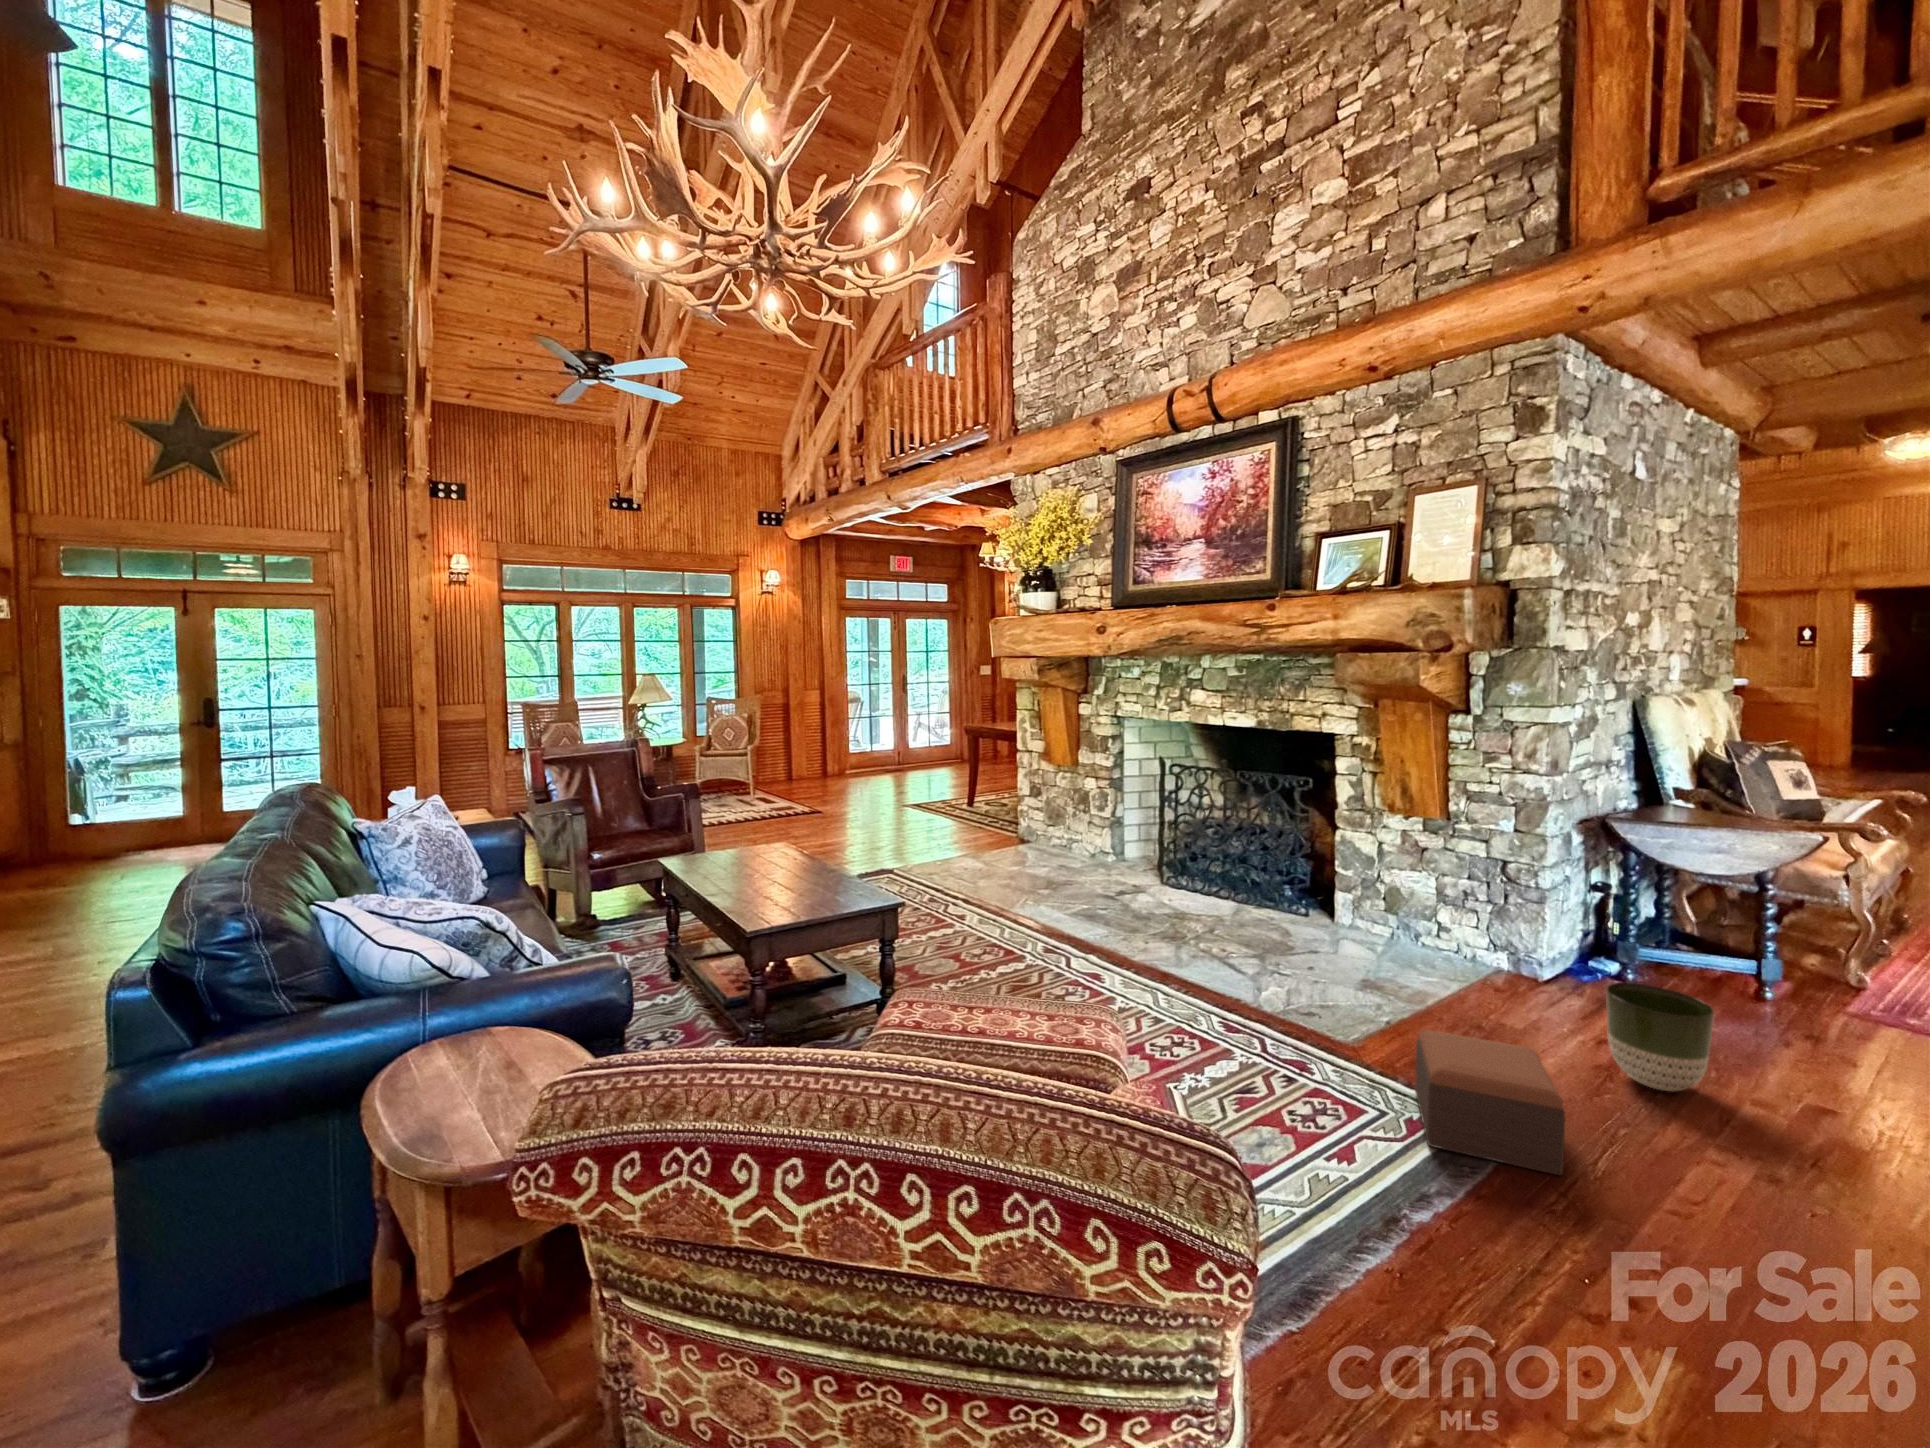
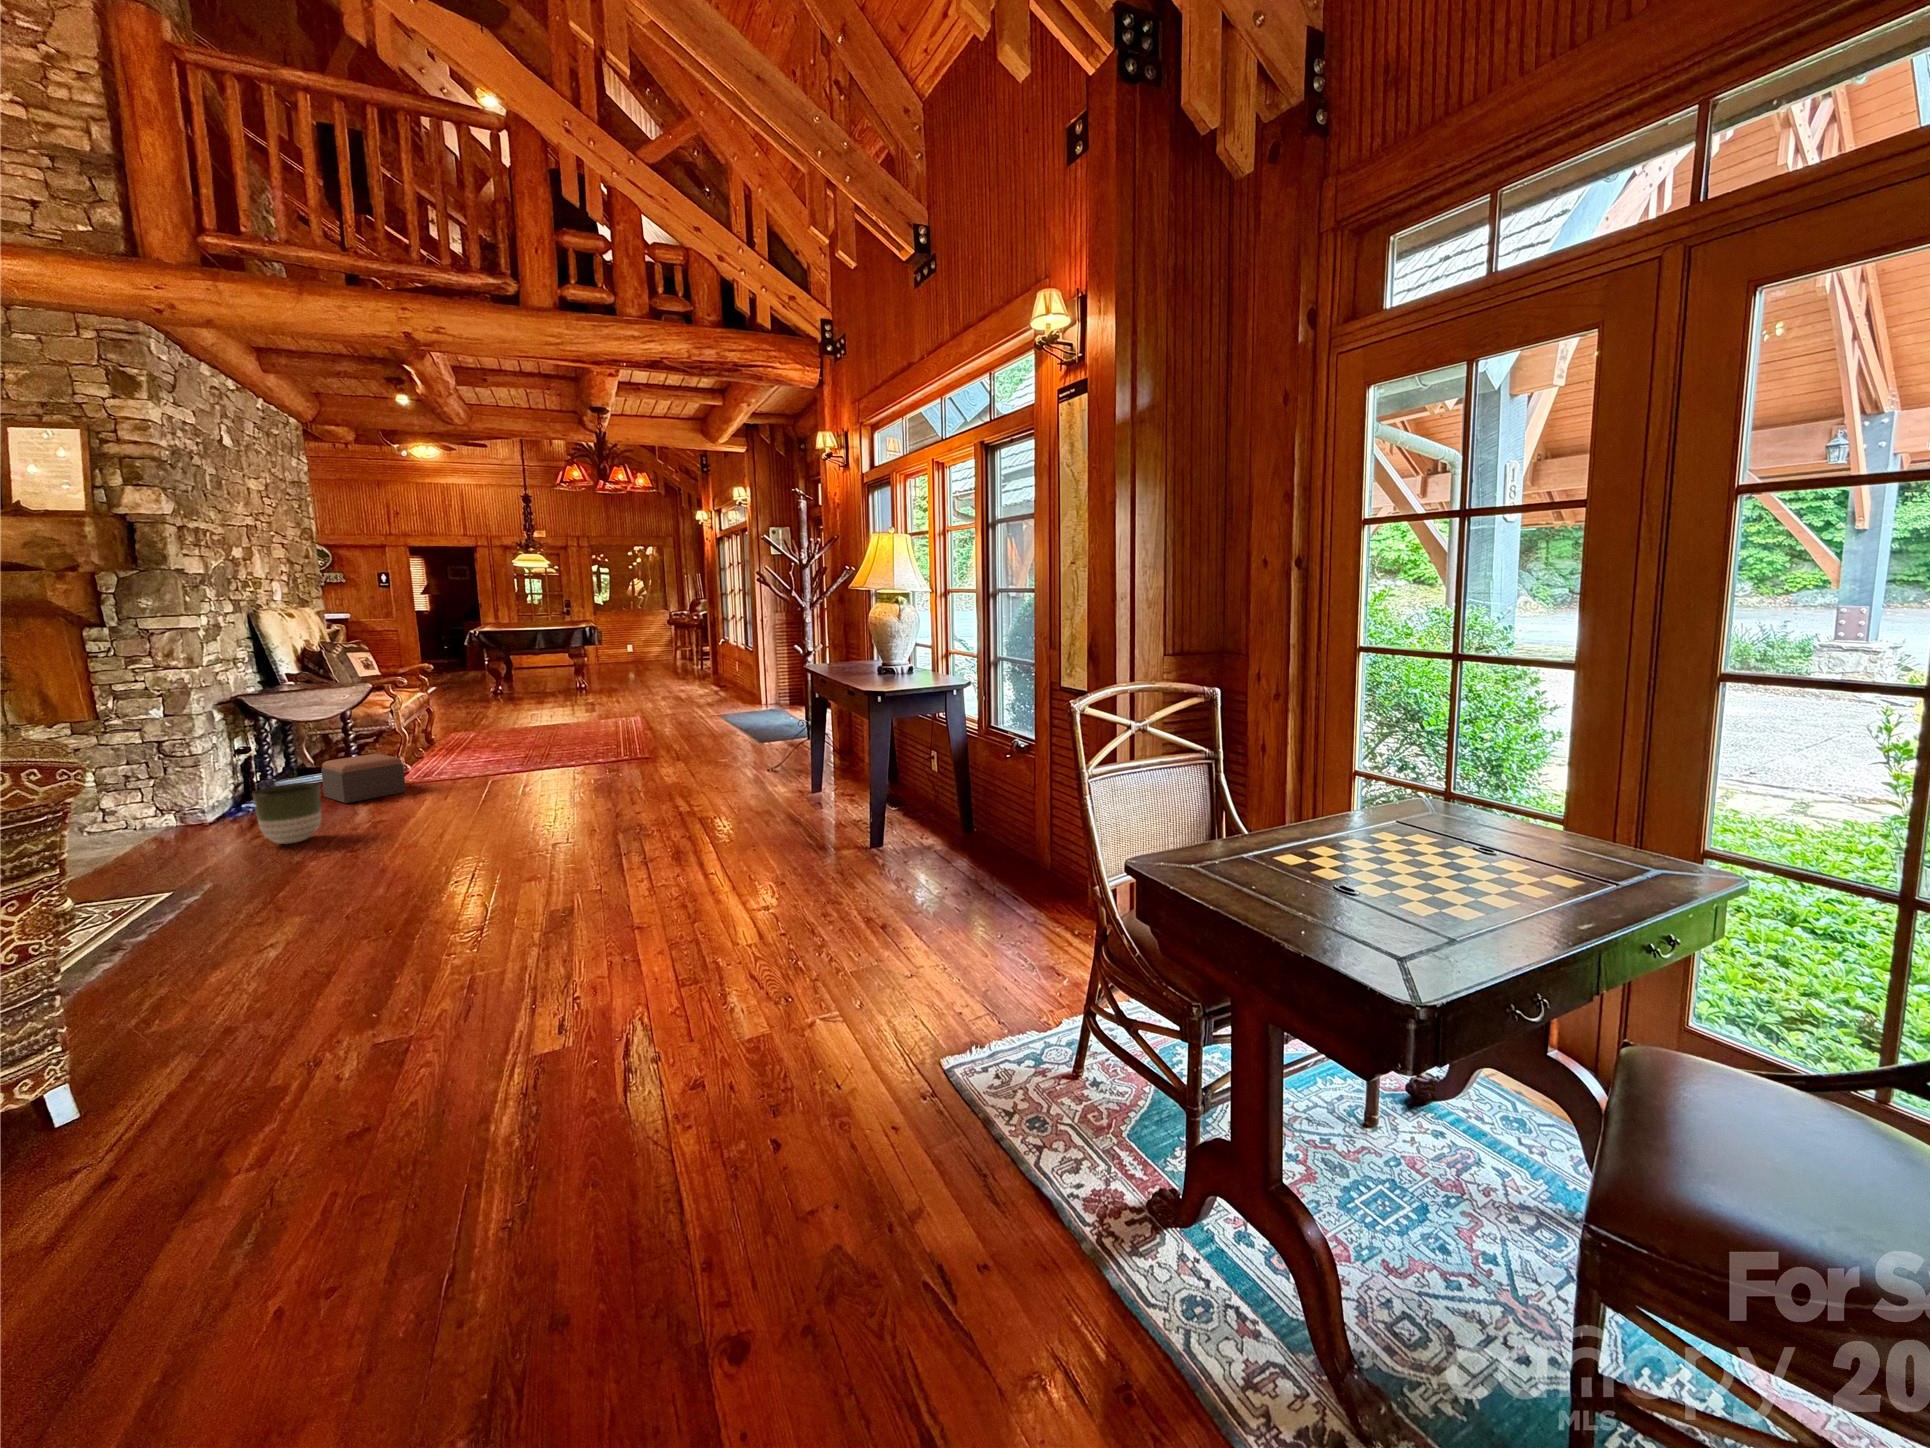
footstool: present [1415,1030,1565,1175] -> present [321,753,406,803]

